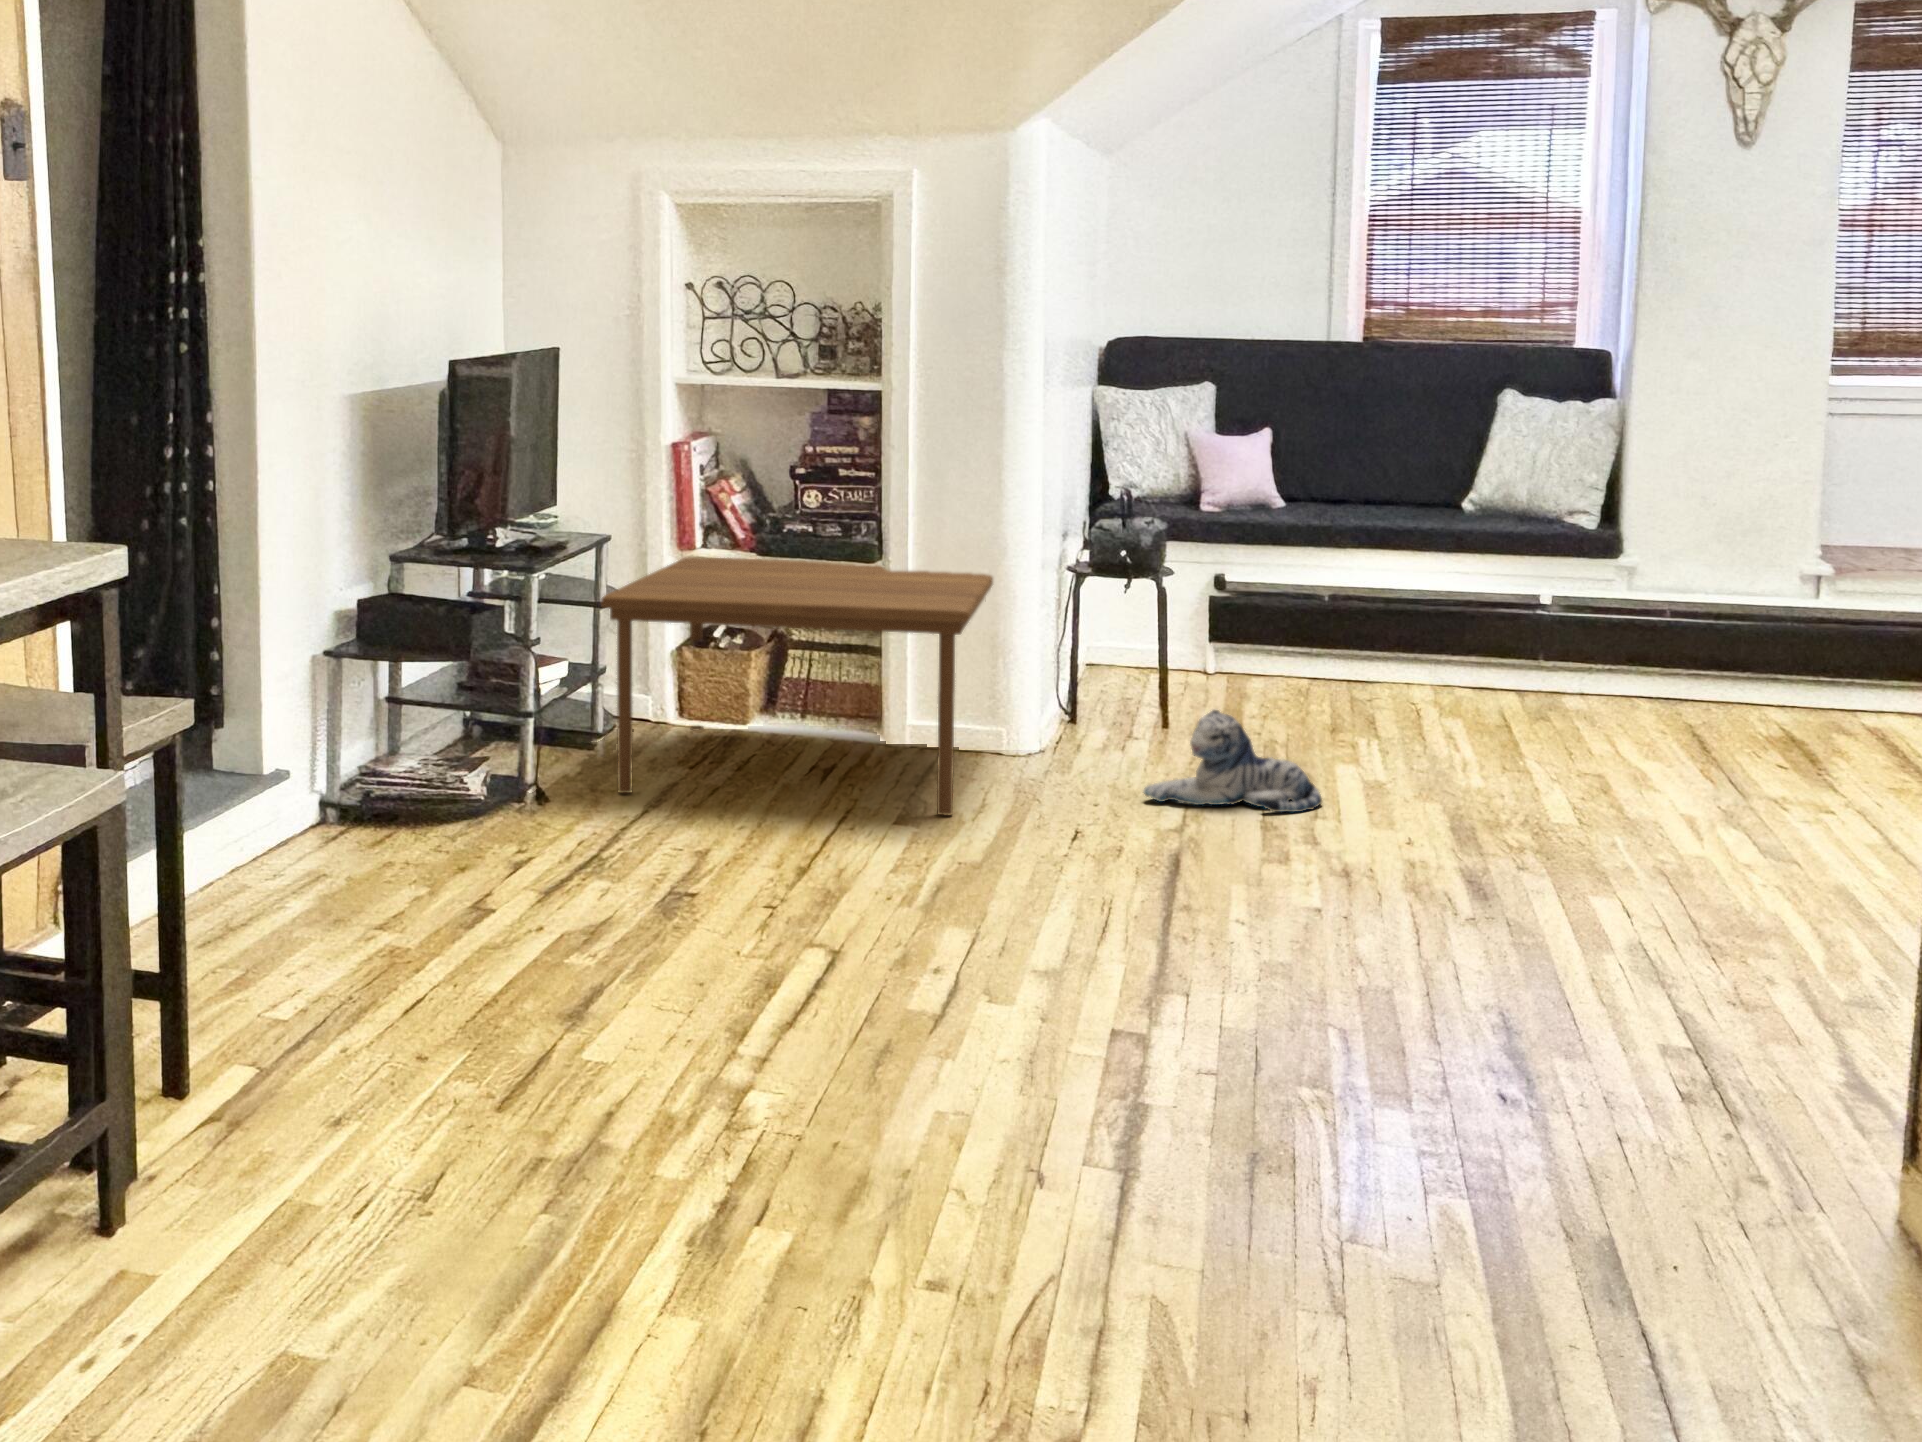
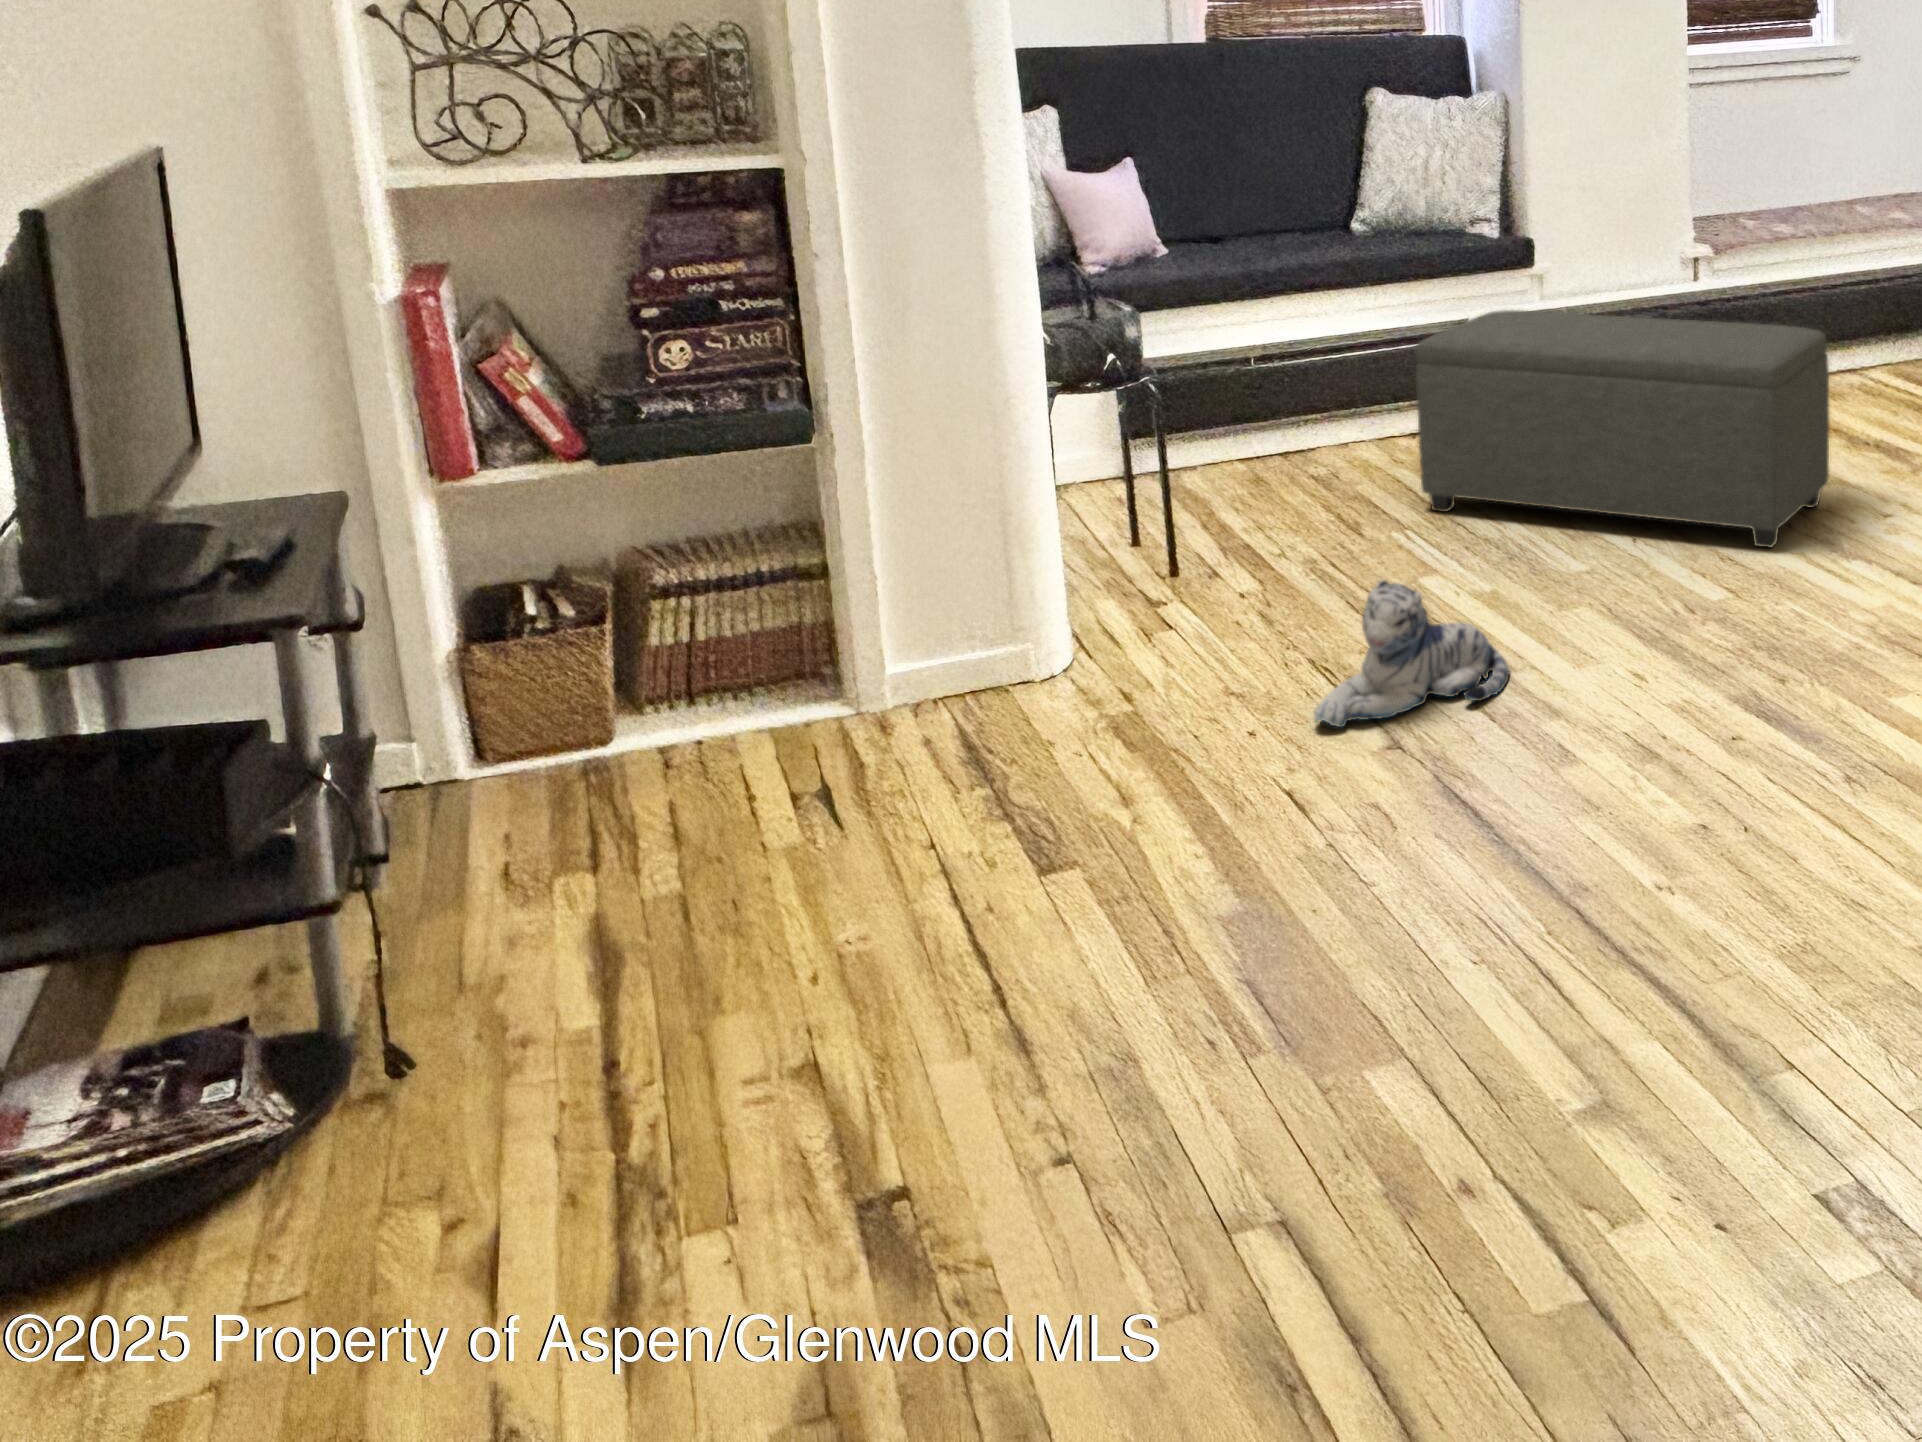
coffee table: present [601,557,993,815] -> none [420,417,1123,1007]
ottoman: none [1398,579,1793,795] -> present [1416,310,1829,547]

